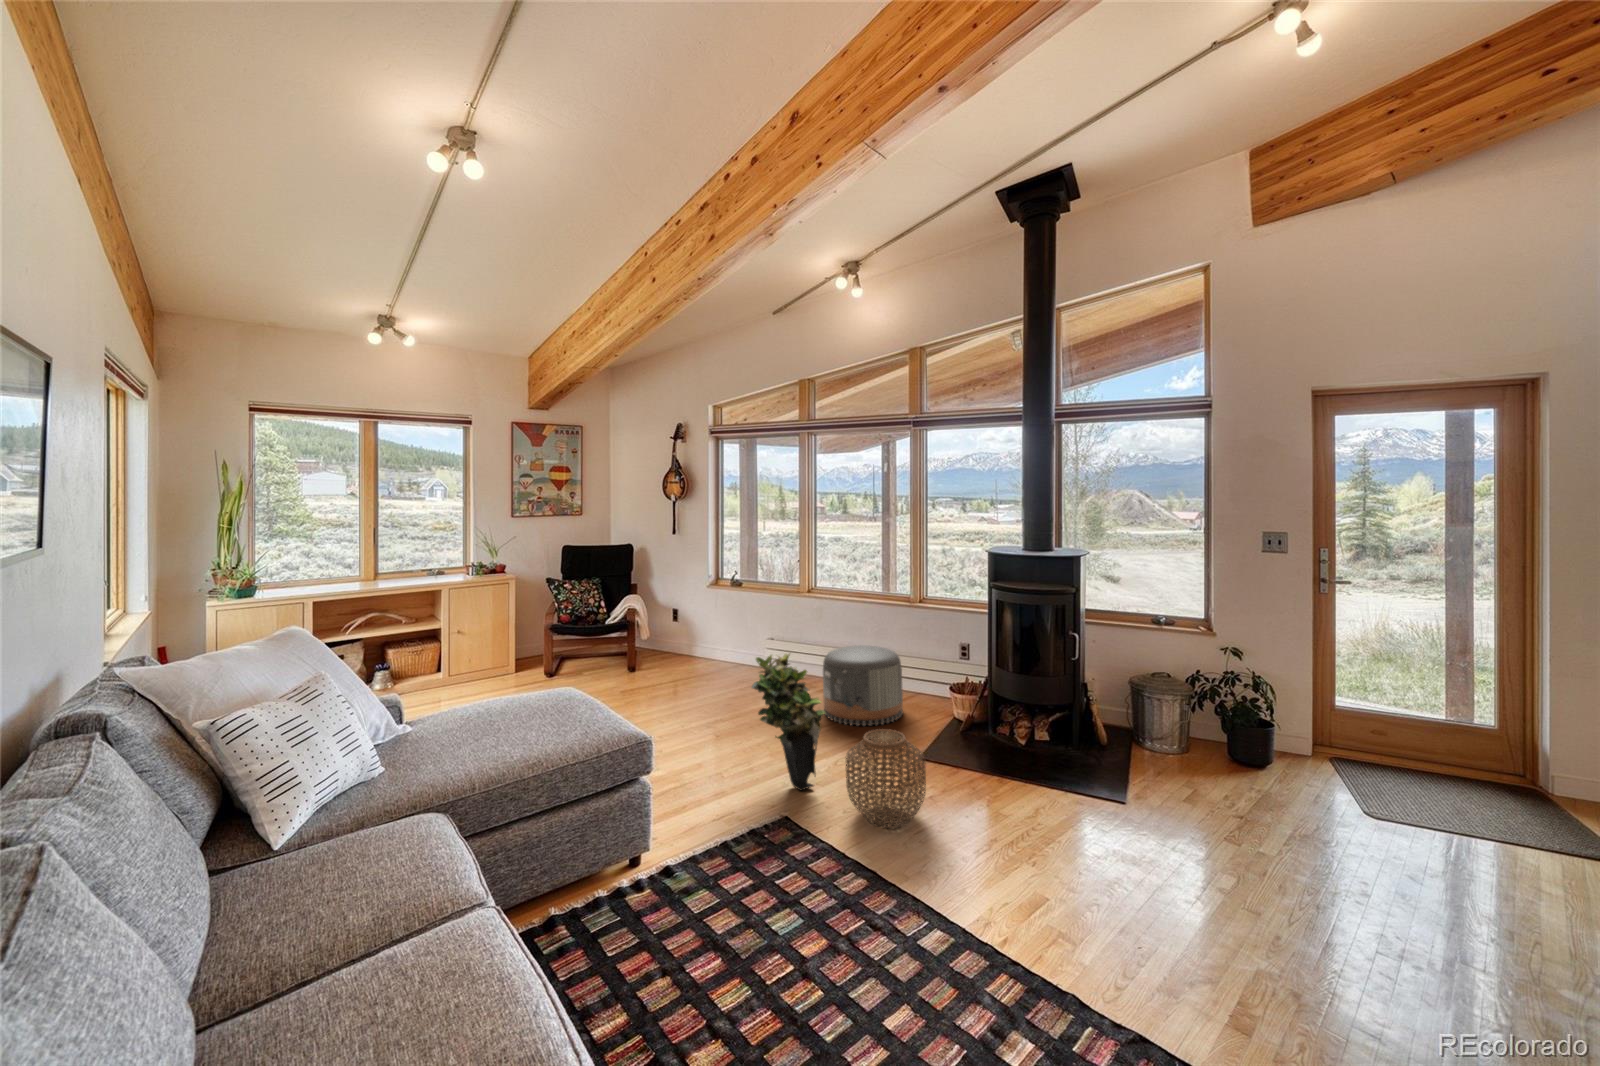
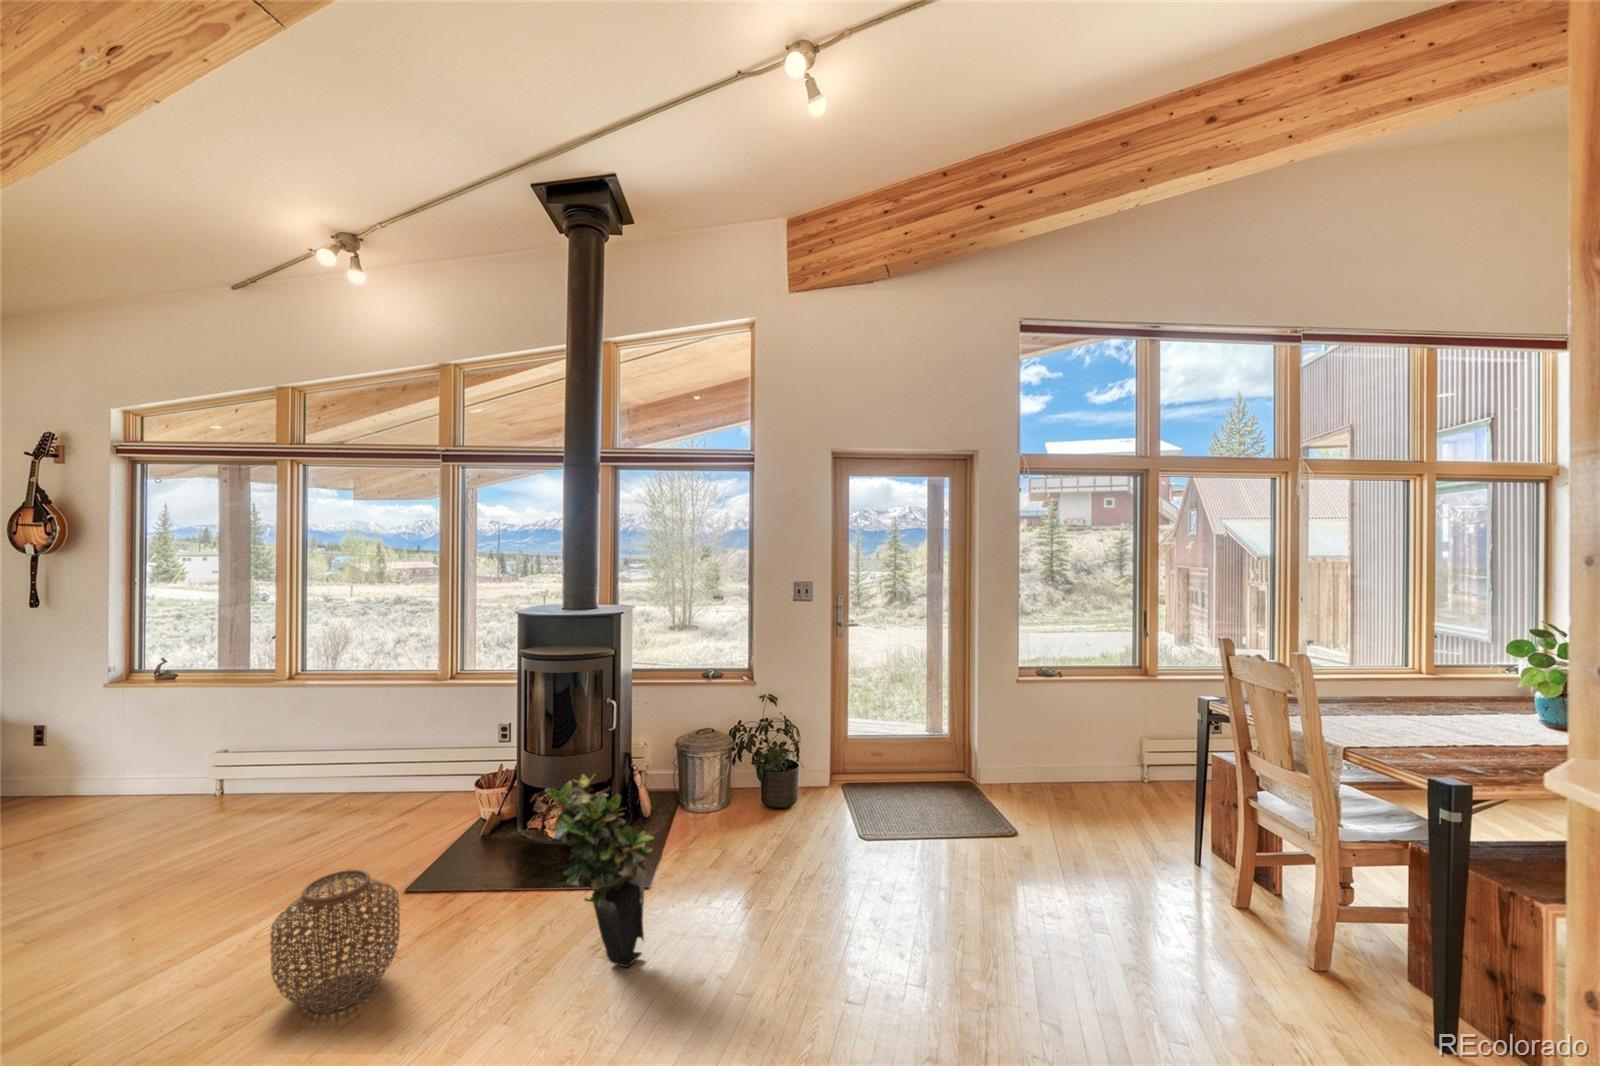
pouf: present [823,645,903,726] -> none [285,736,412,856]
potted plant: present [752,654,825,791] -> present [545,775,653,967]

